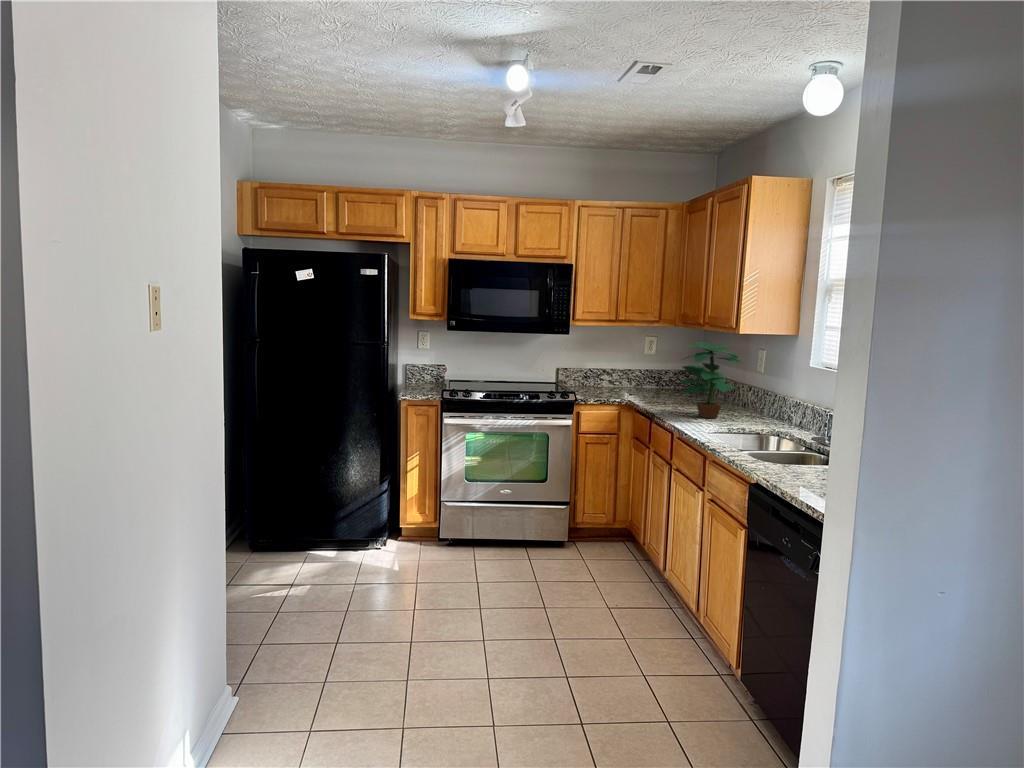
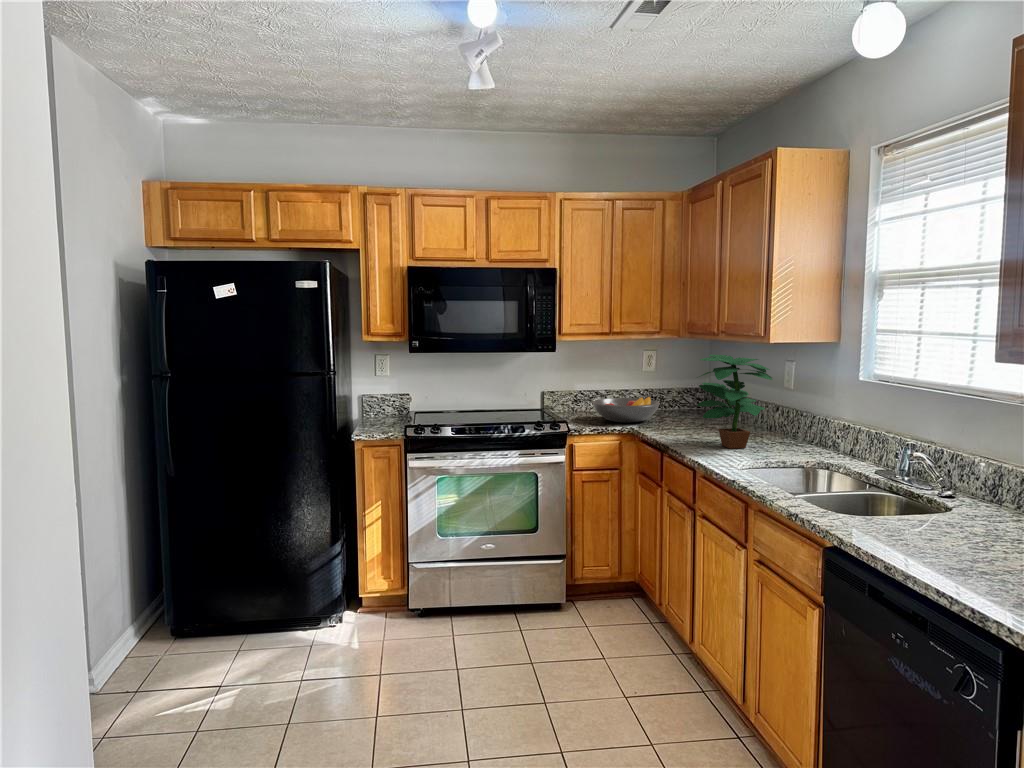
fruit bowl: none [598,375,656,396] -> present [592,396,660,423]

